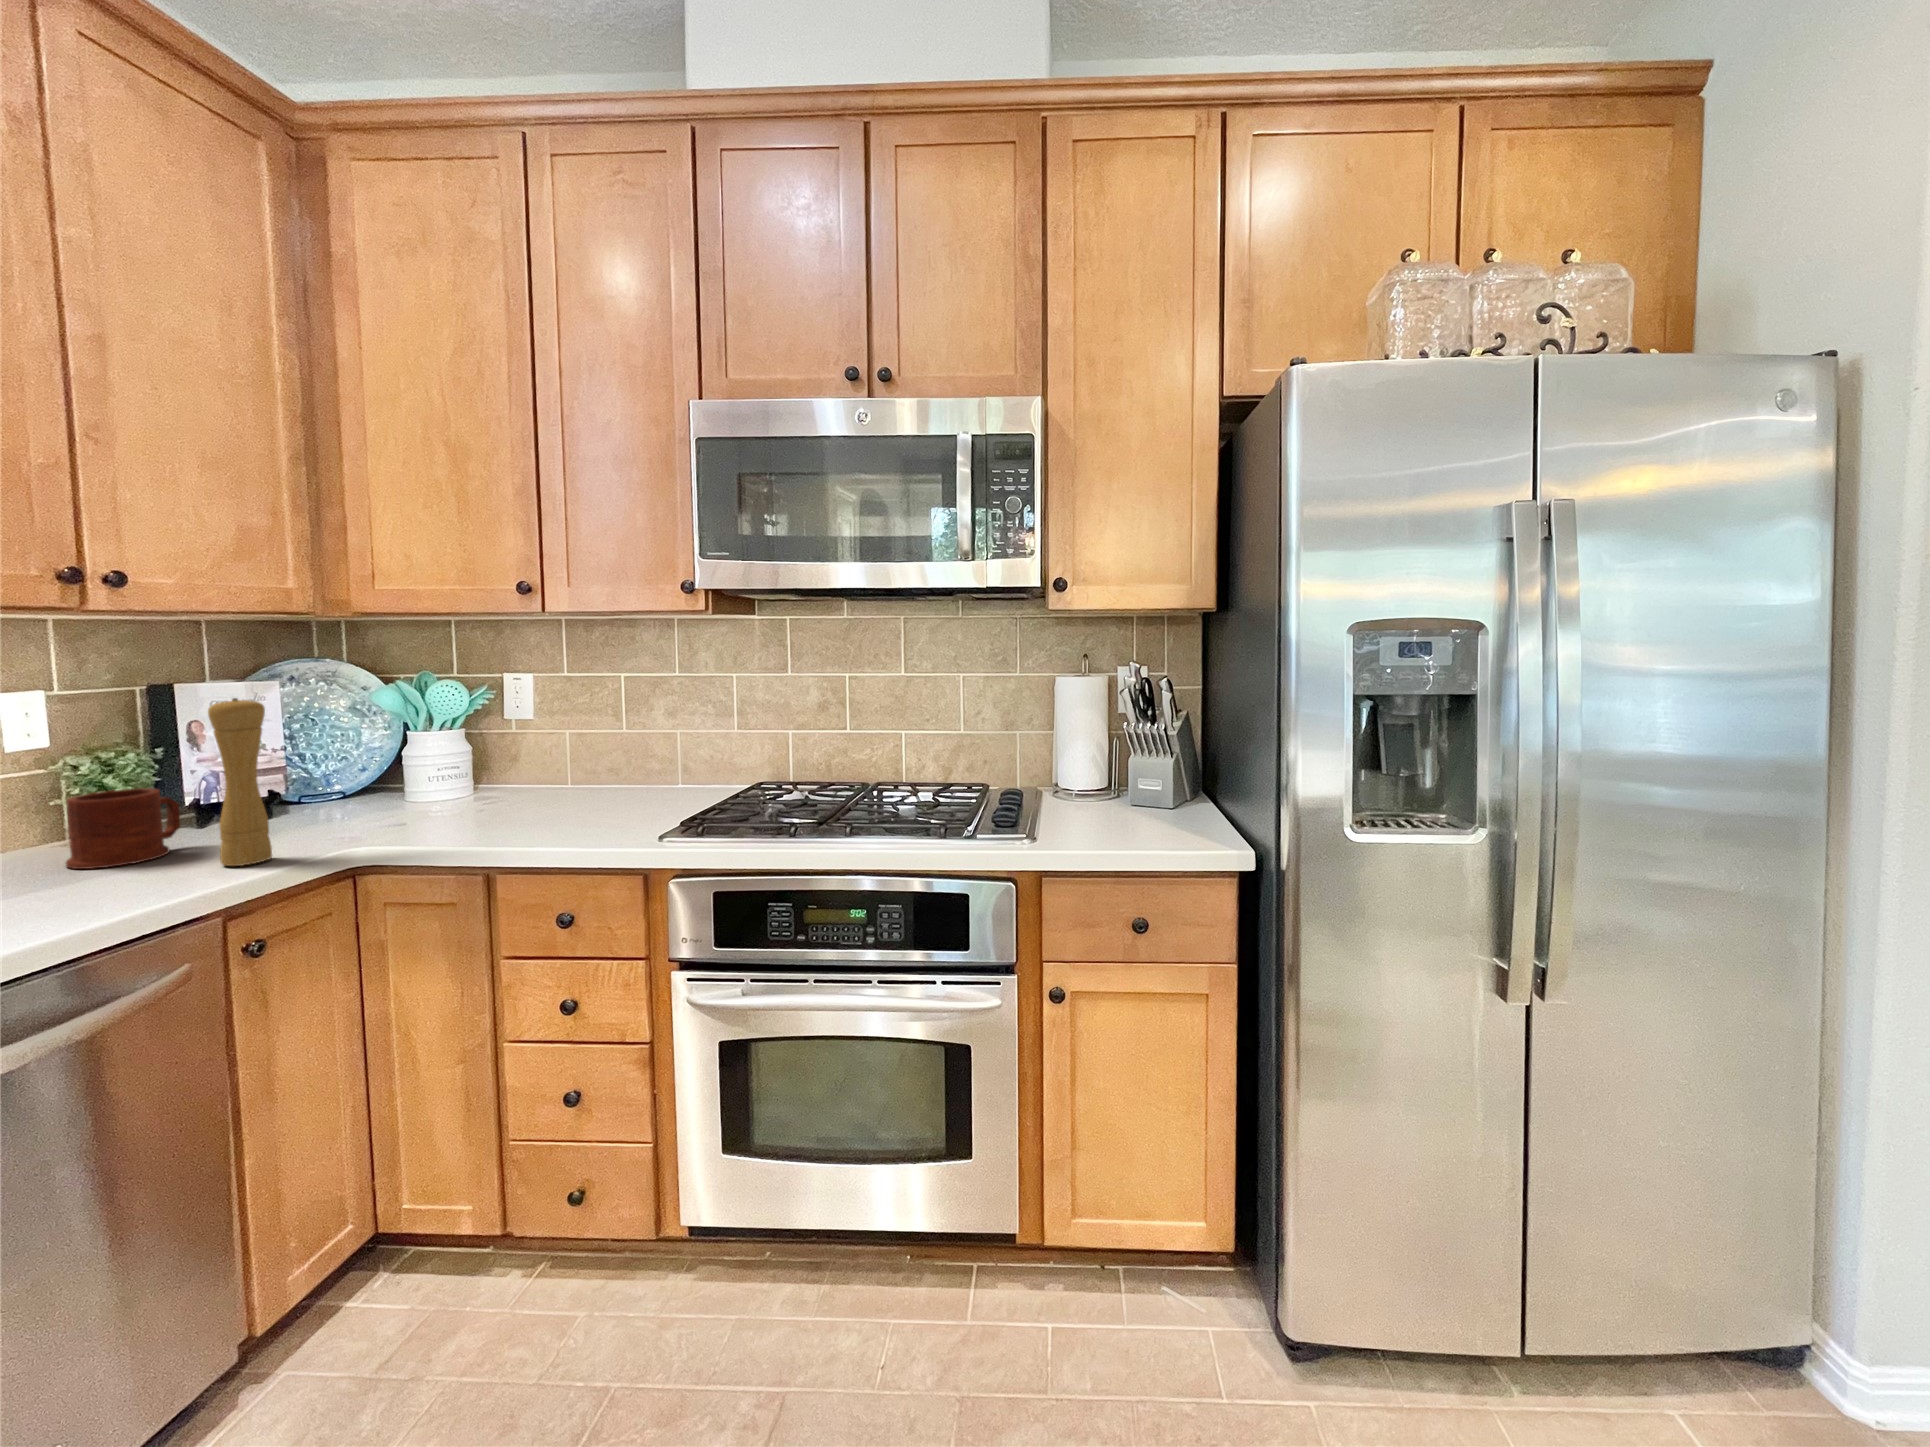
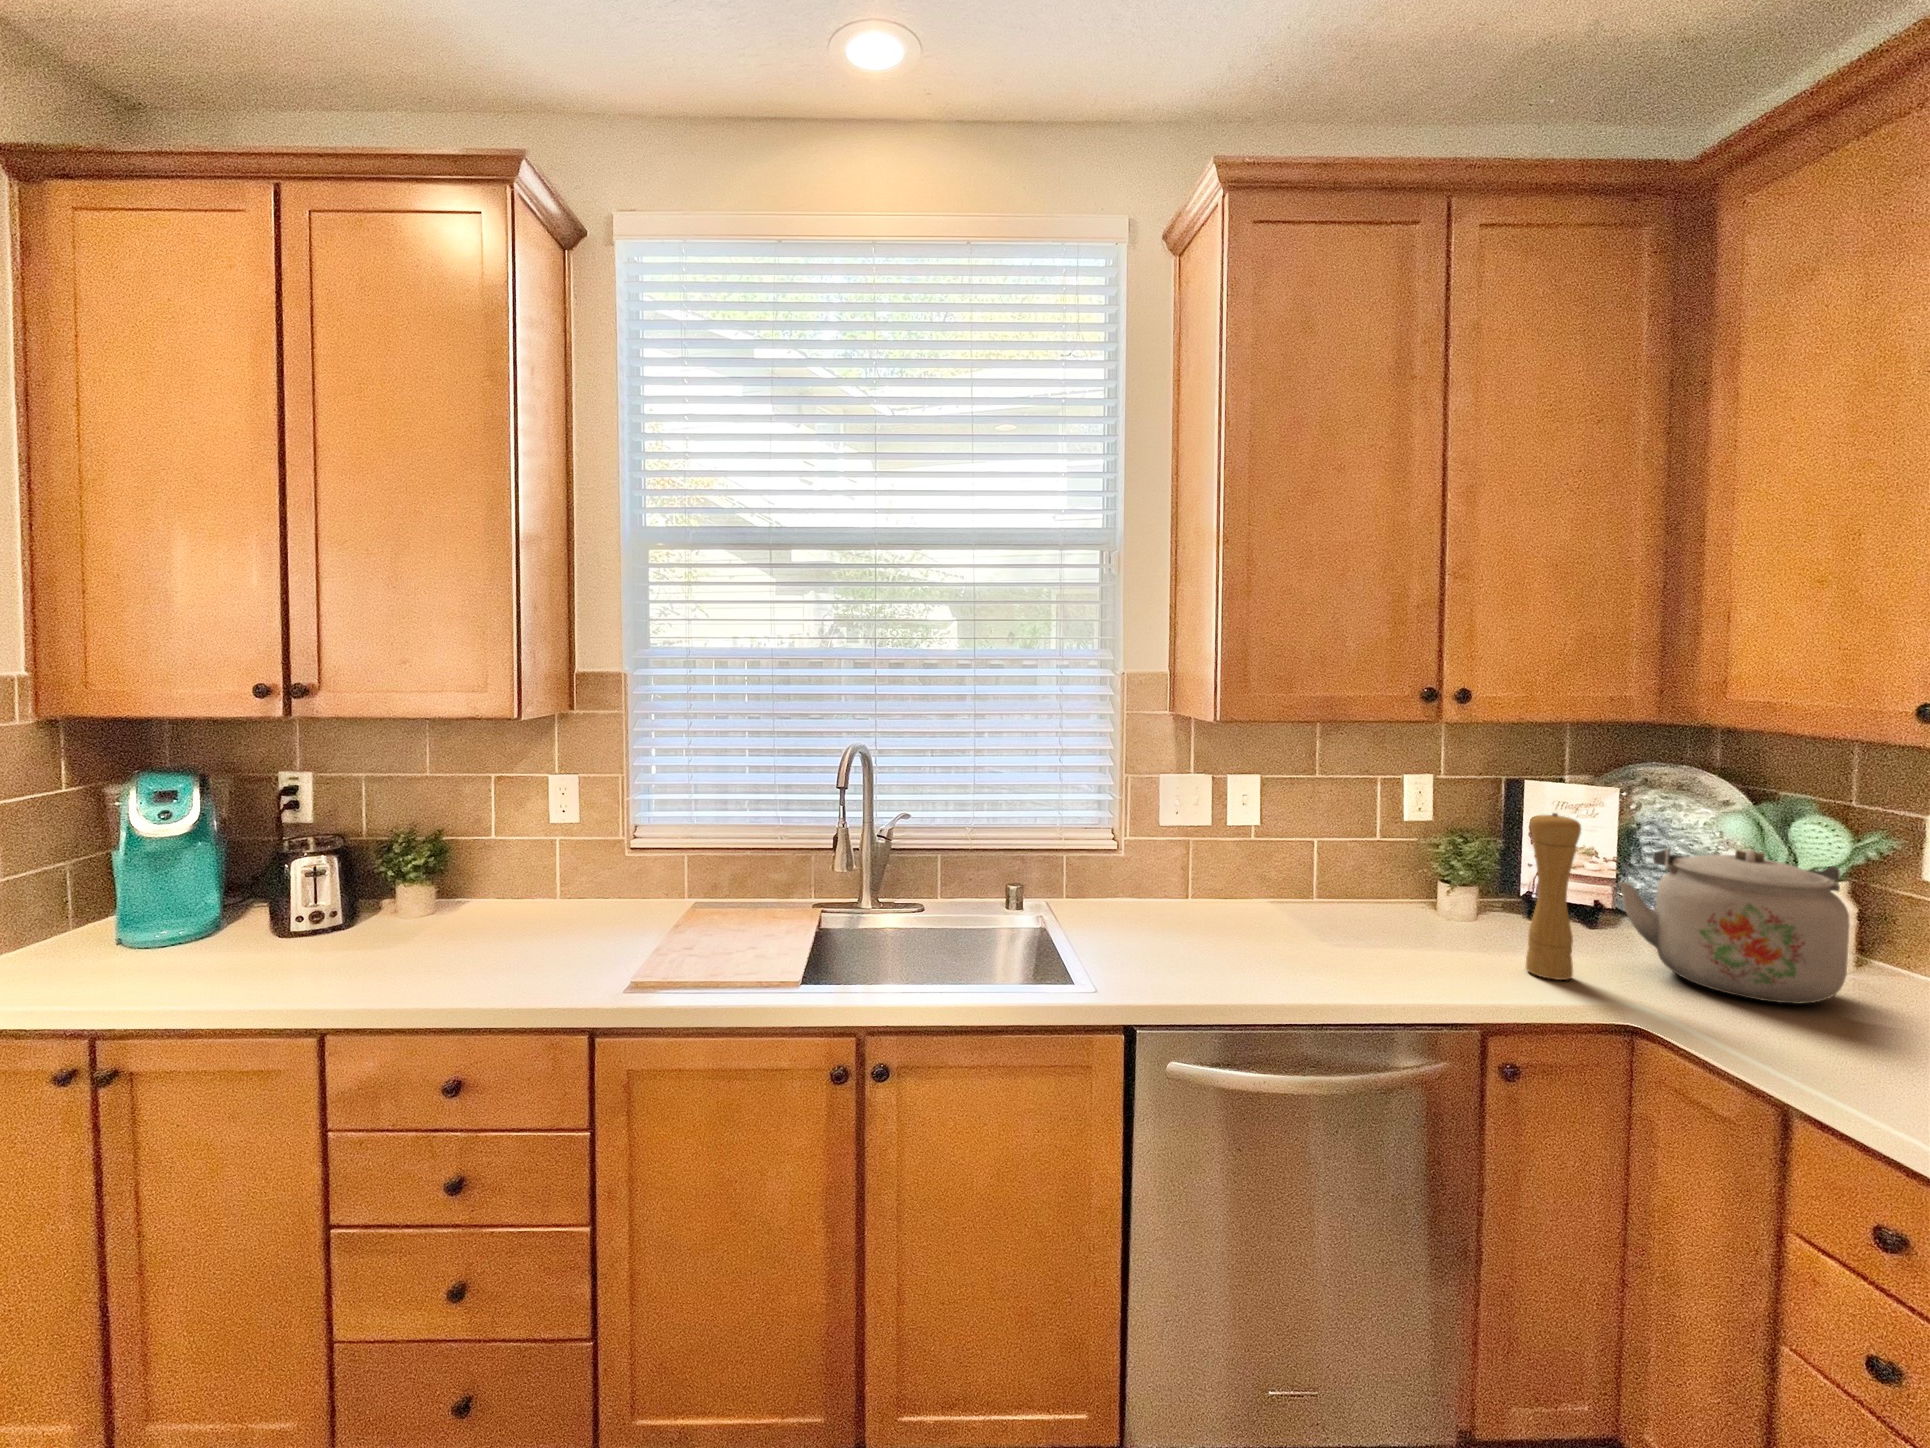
kettle: none [299,707,479,829] -> present [1620,849,1850,1004]
mug: present [66,788,180,869] -> none [1422,869,1509,941]

